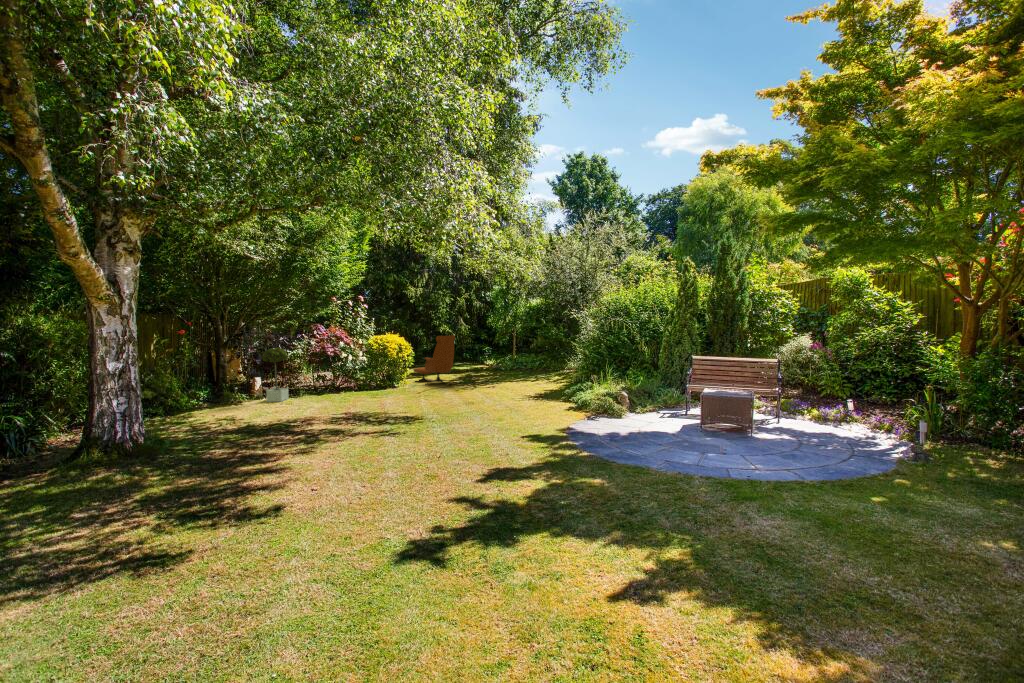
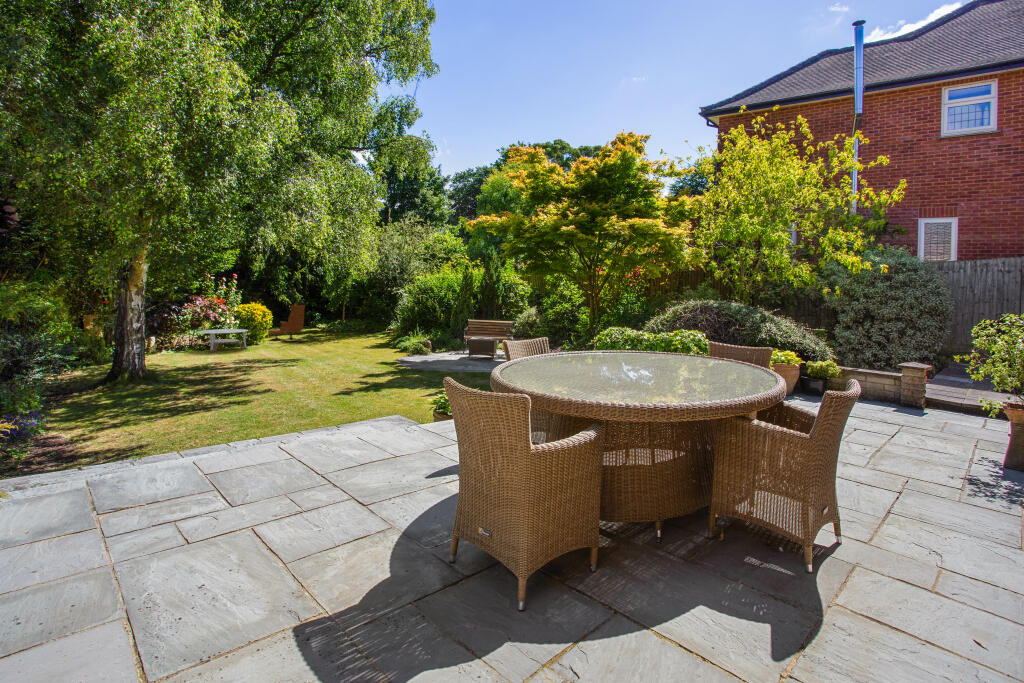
potted tree: present [262,347,289,402] -> none [156,313,176,355]
round table: none [315,368,379,399] -> present [197,329,248,352]

